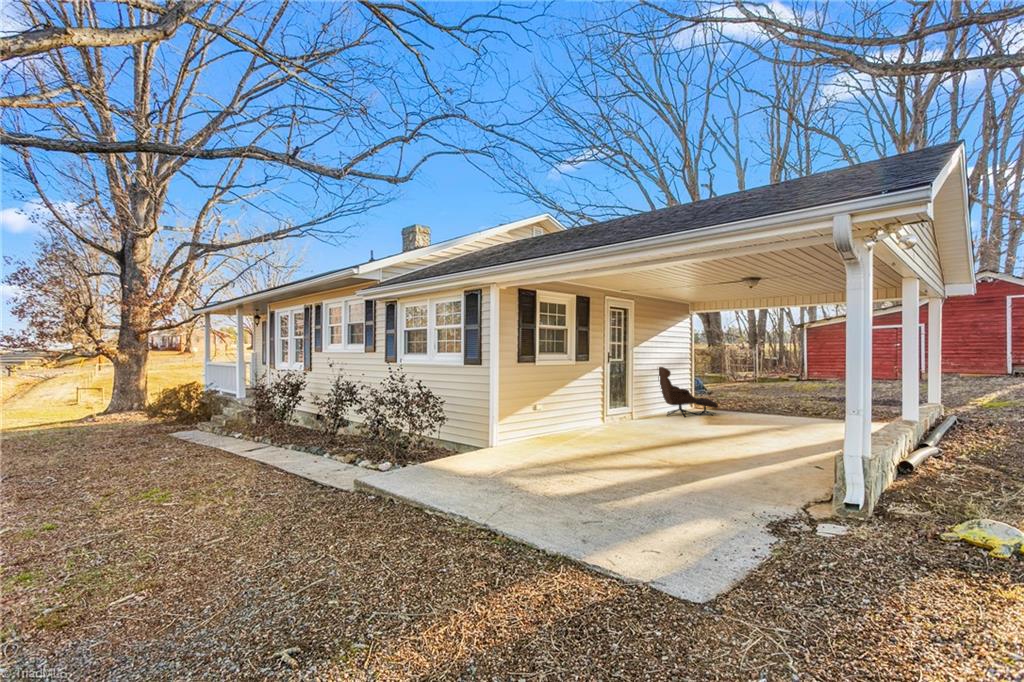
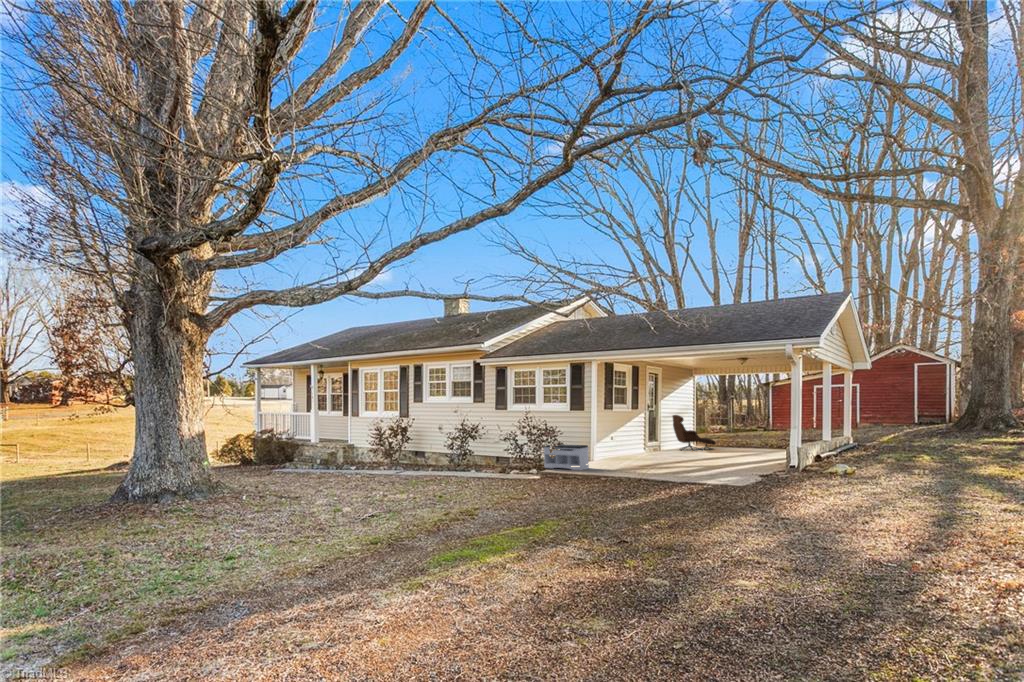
bench: none [421,414,485,461] -> present [544,444,589,470]

